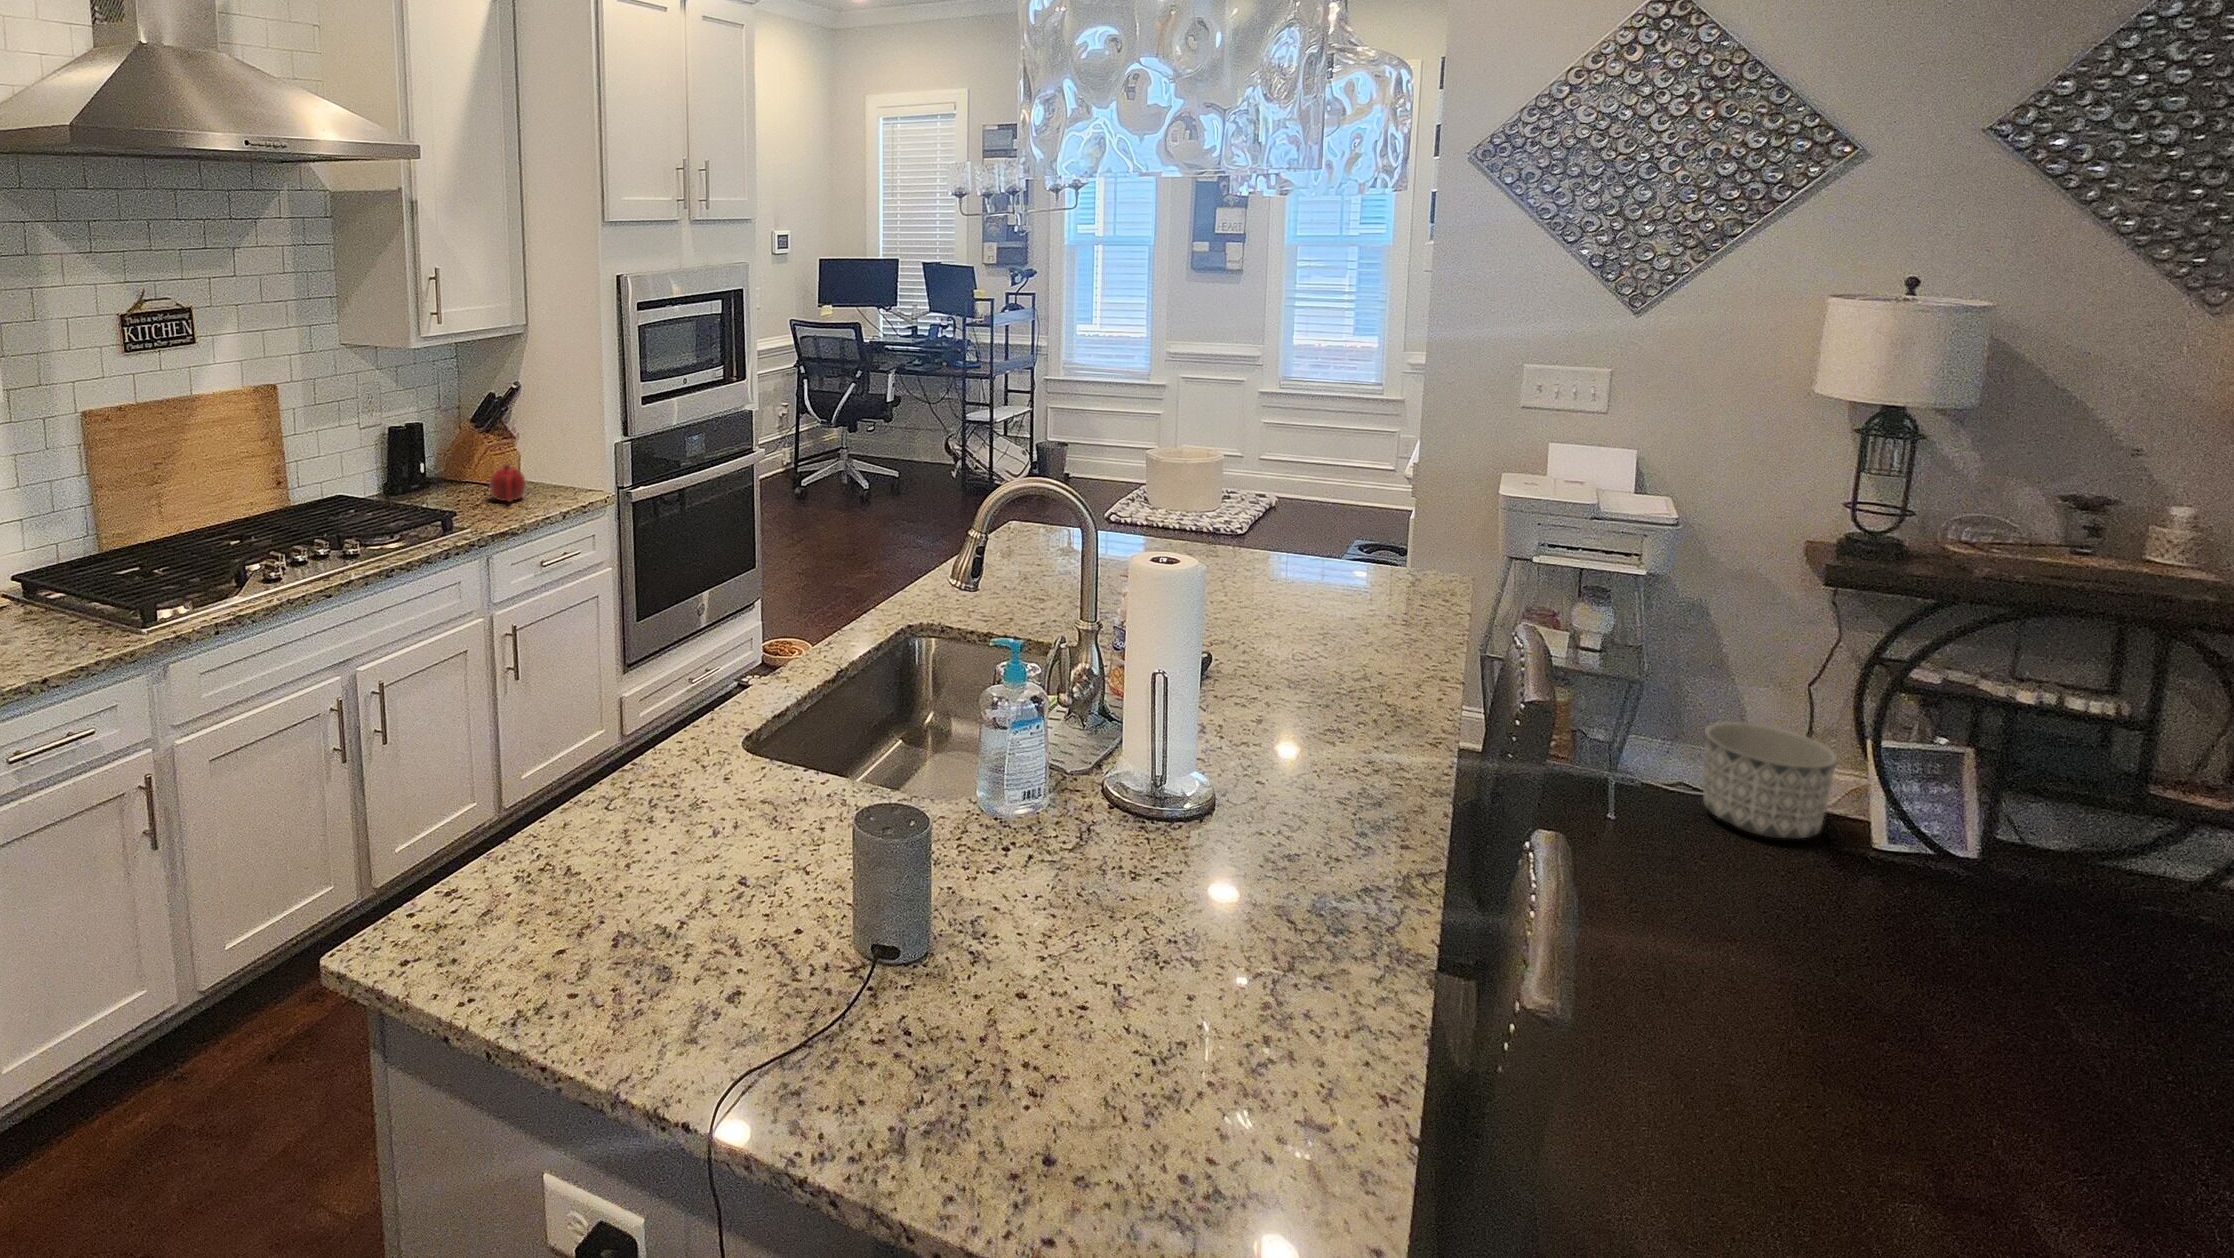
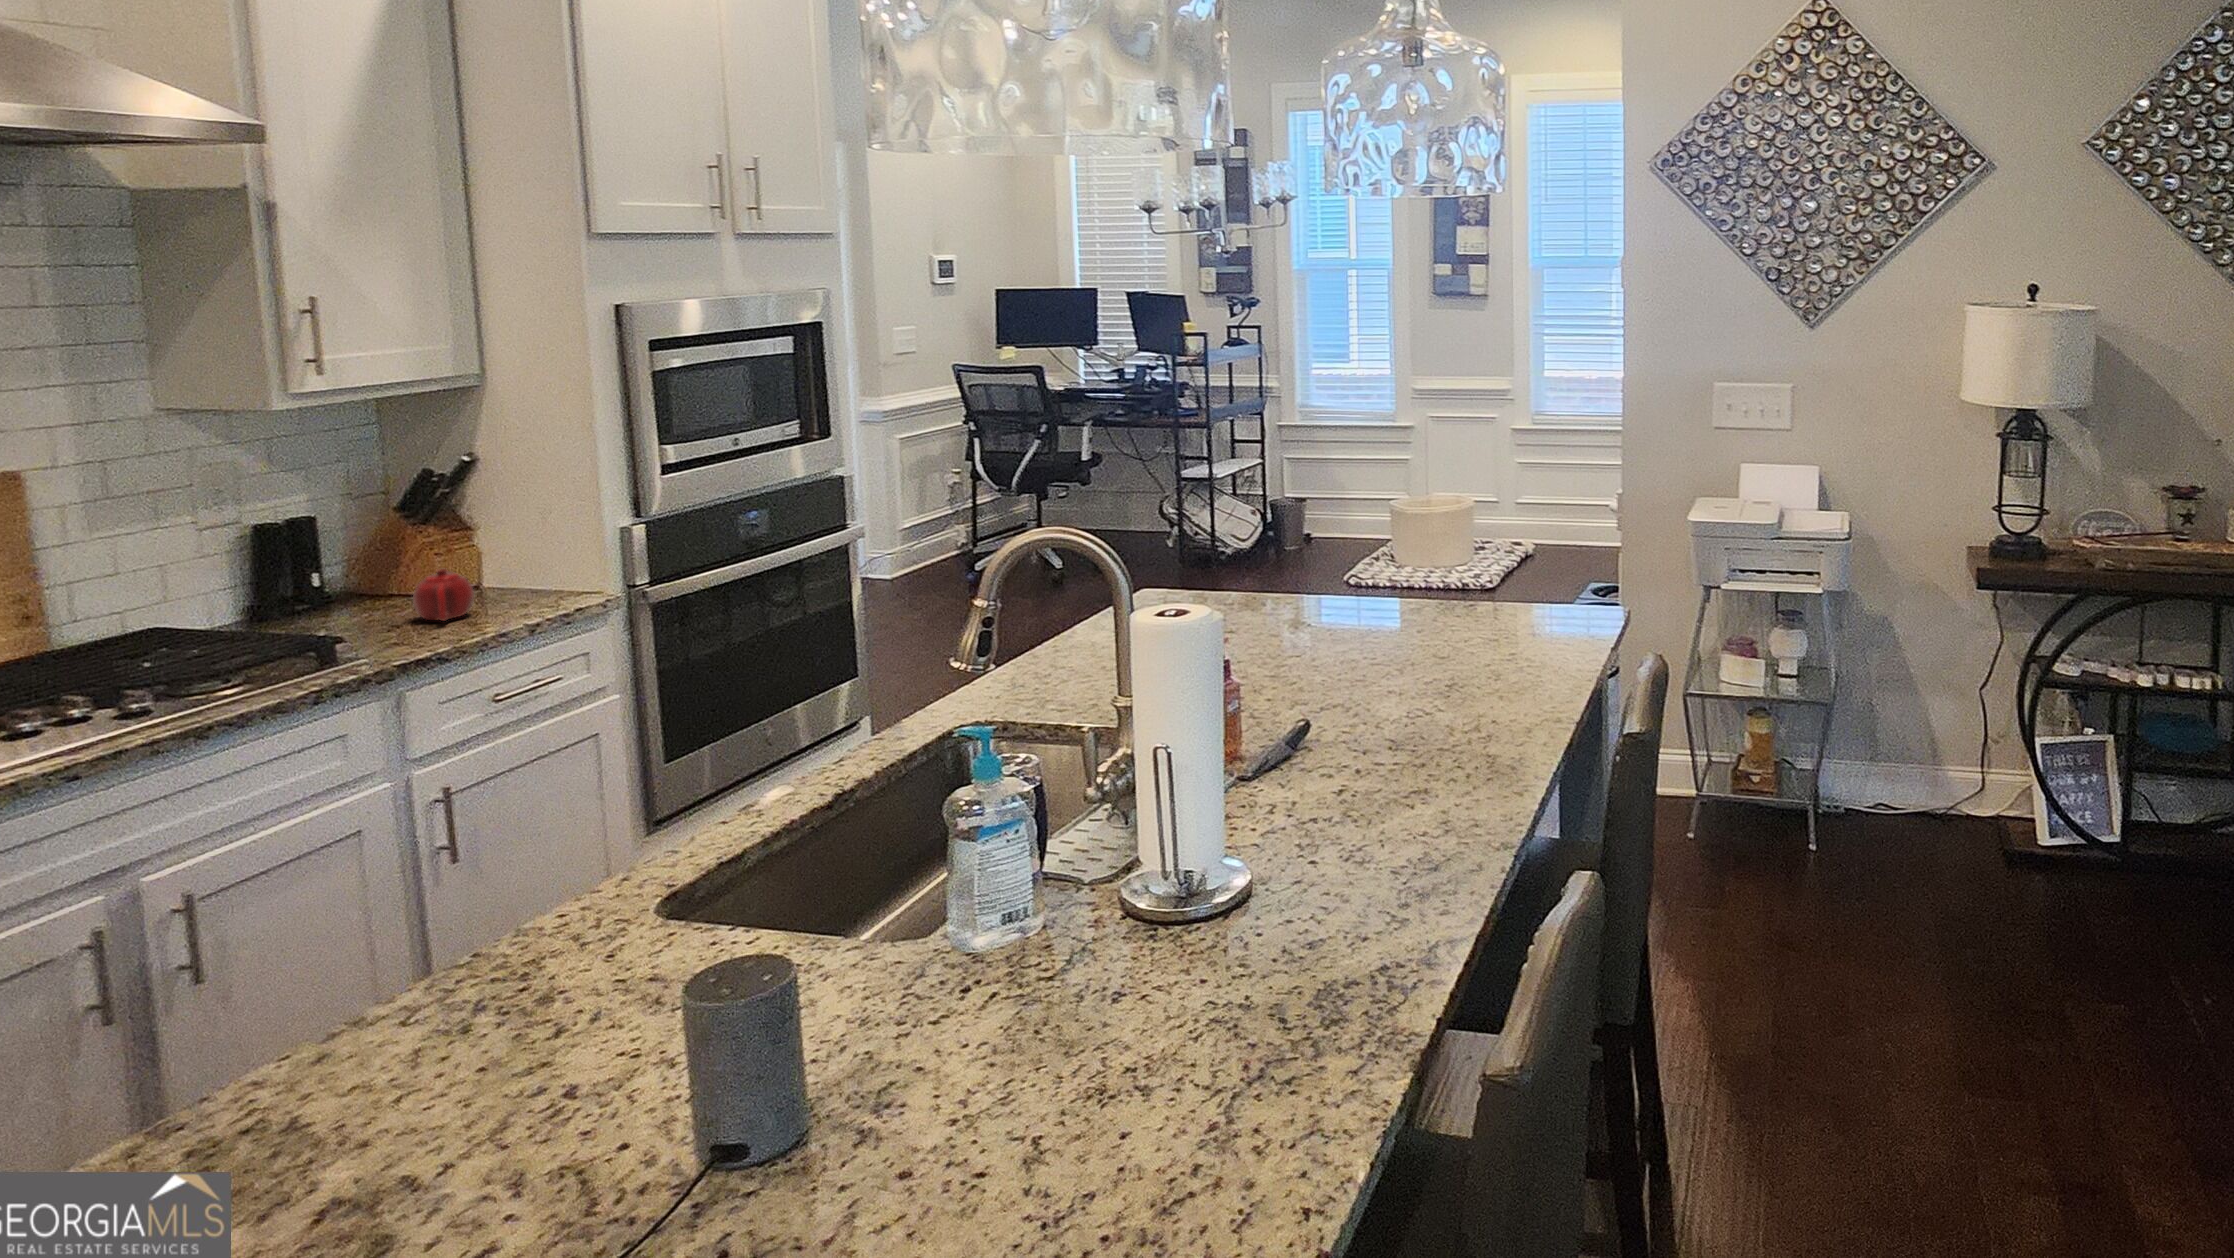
planter: present [1703,722,1837,839] -> none [1897,740,2004,853]

